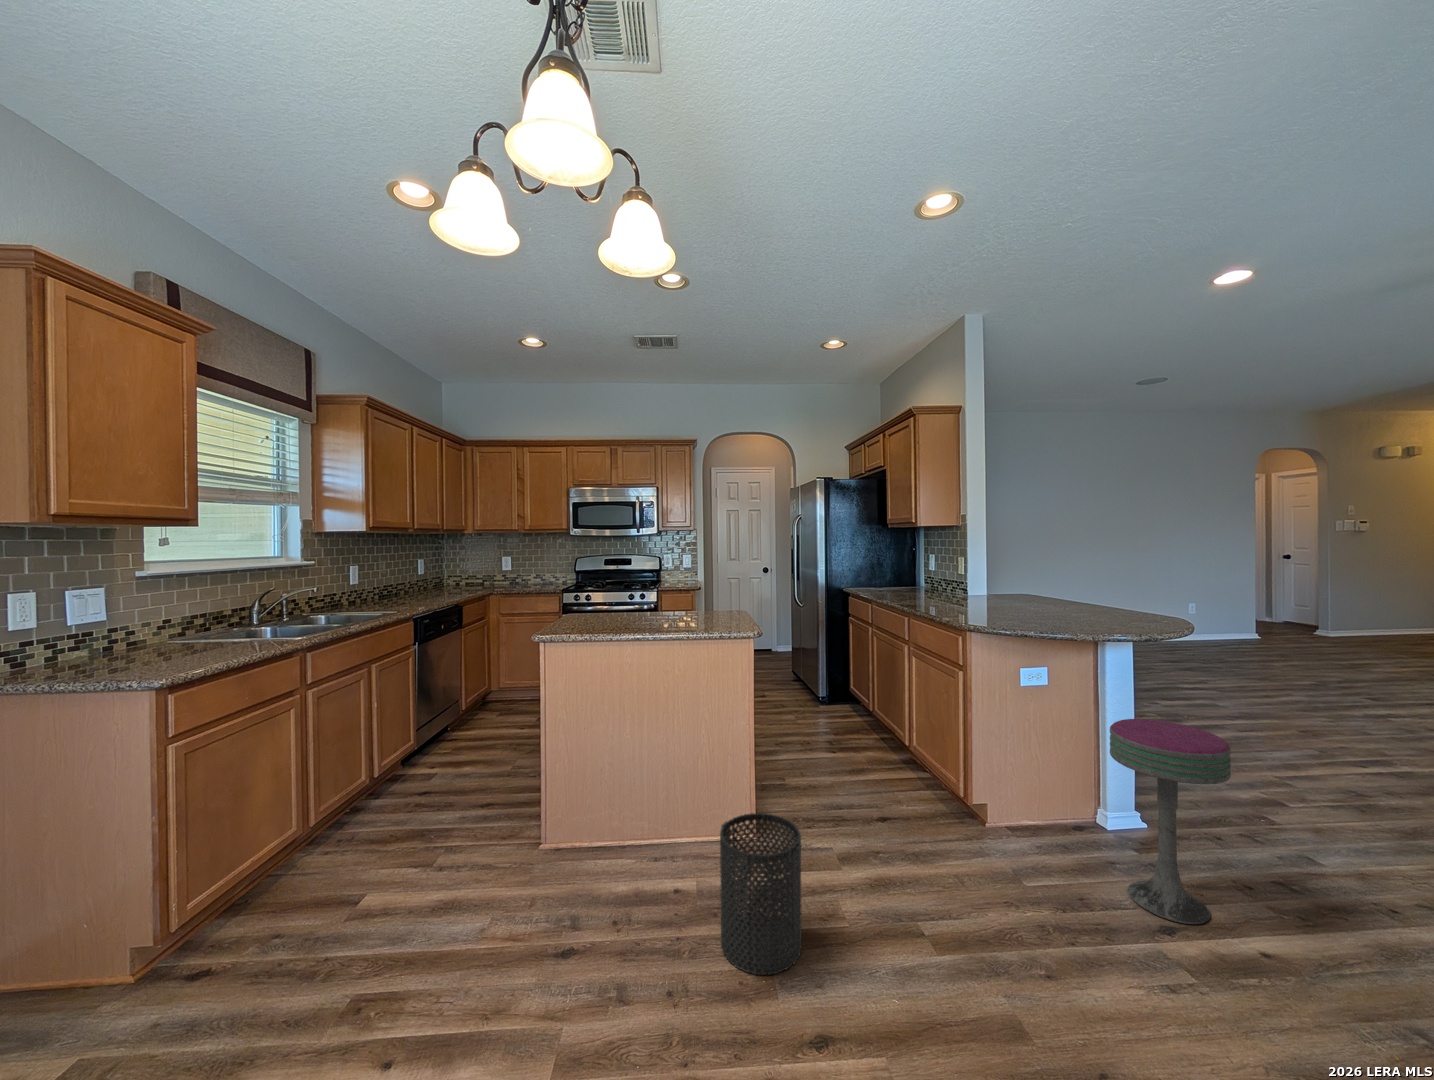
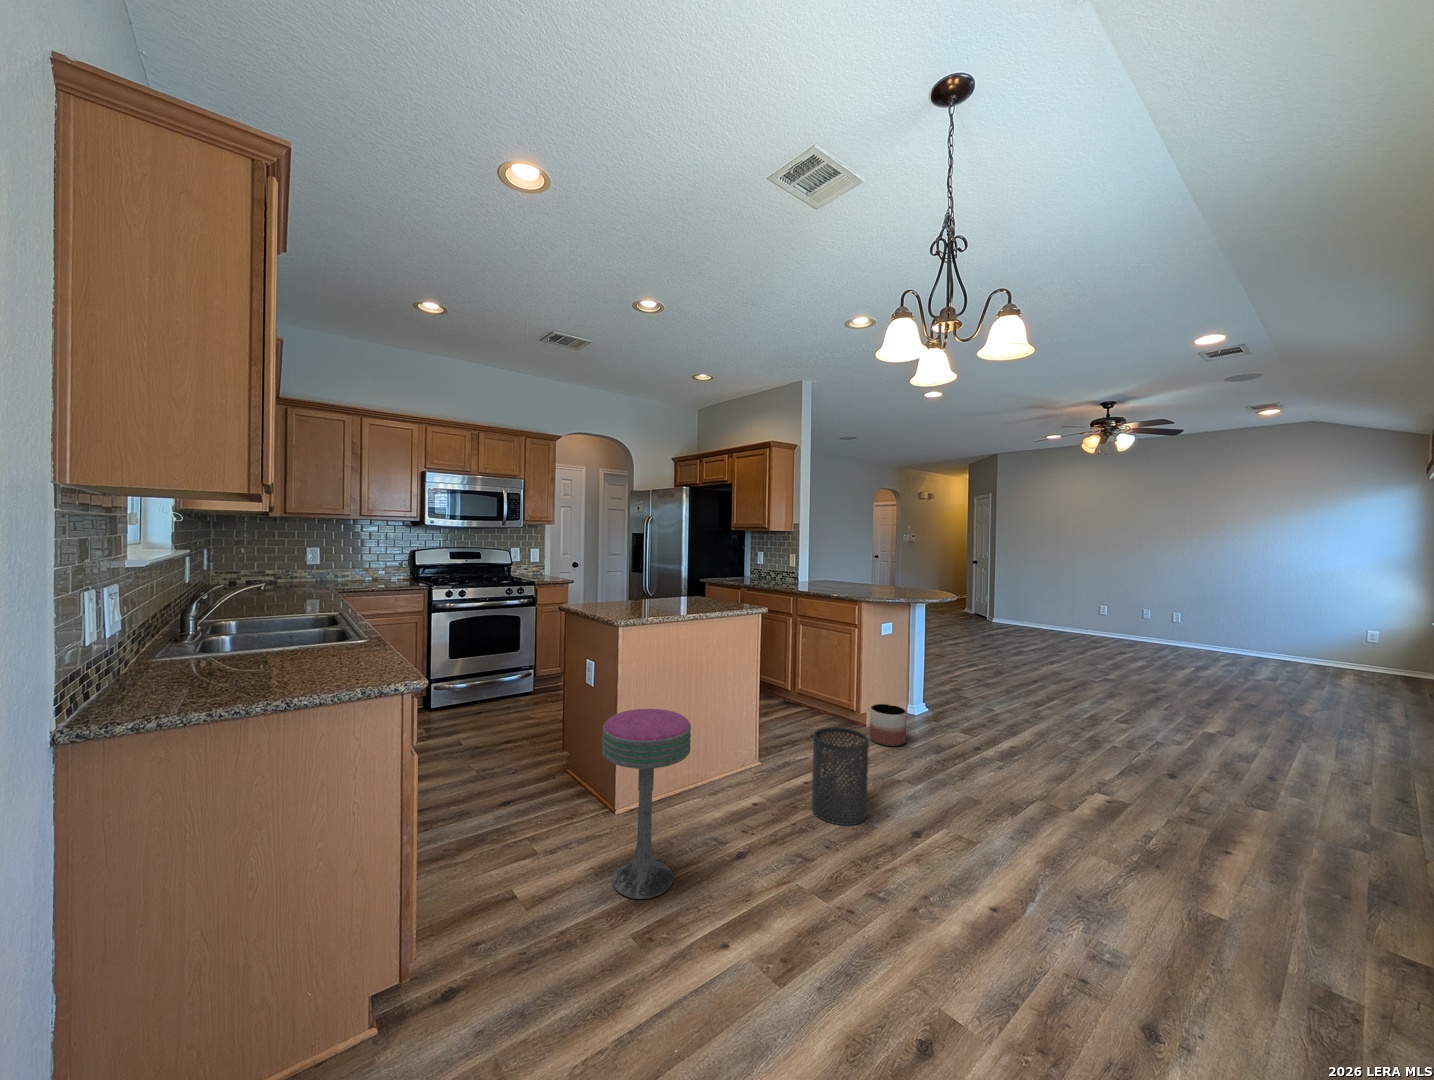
bar stool: present [1110,719,1231,924] -> present [602,709,691,899]
planter: none [962,796,1024,874] -> present [869,704,906,746]

